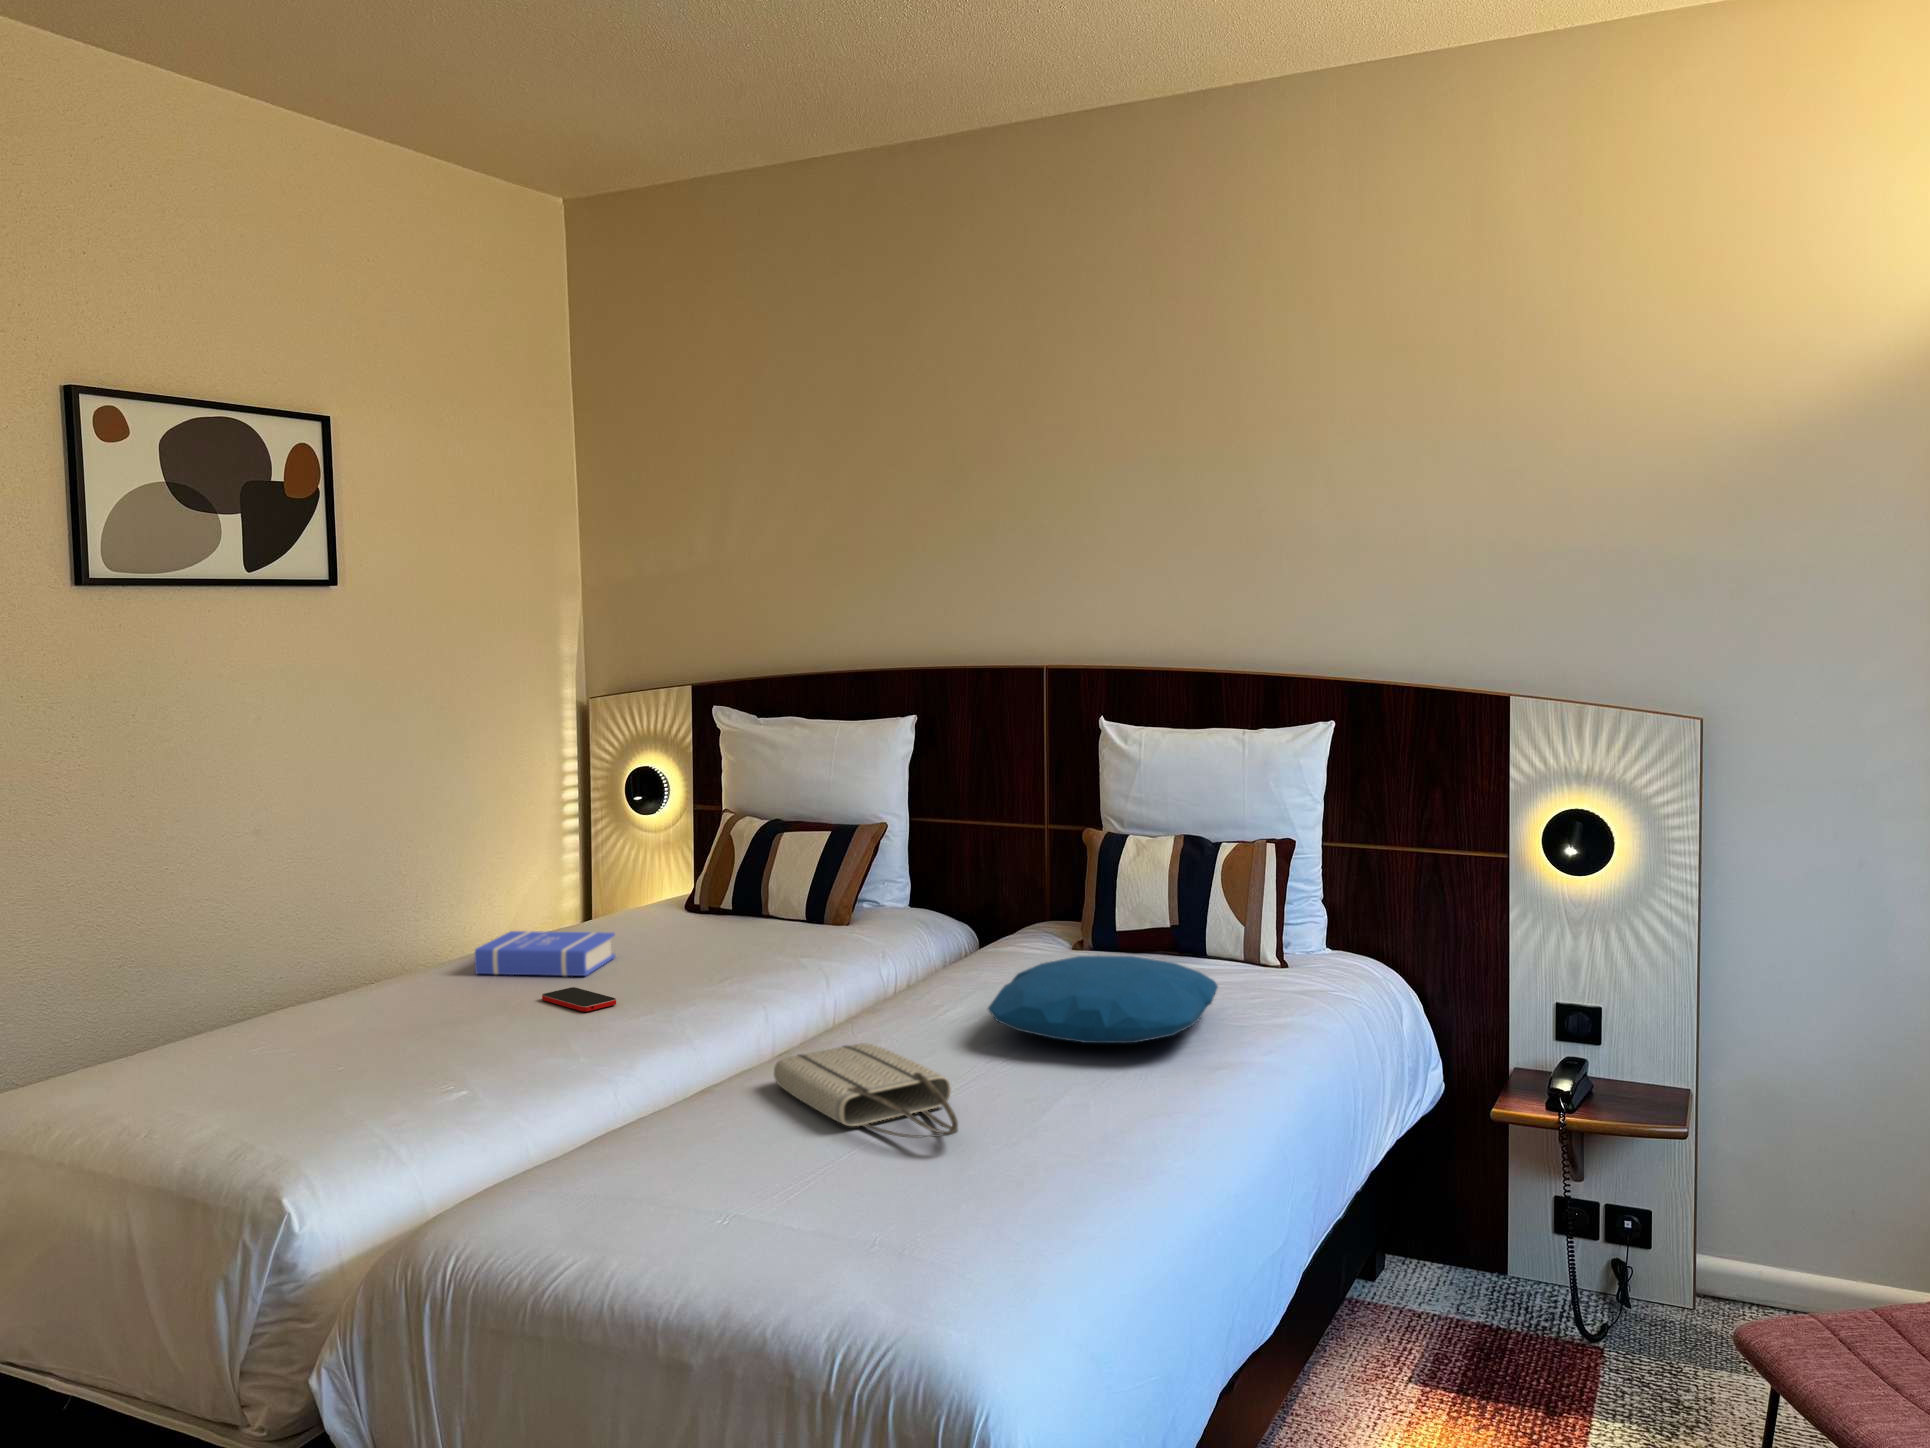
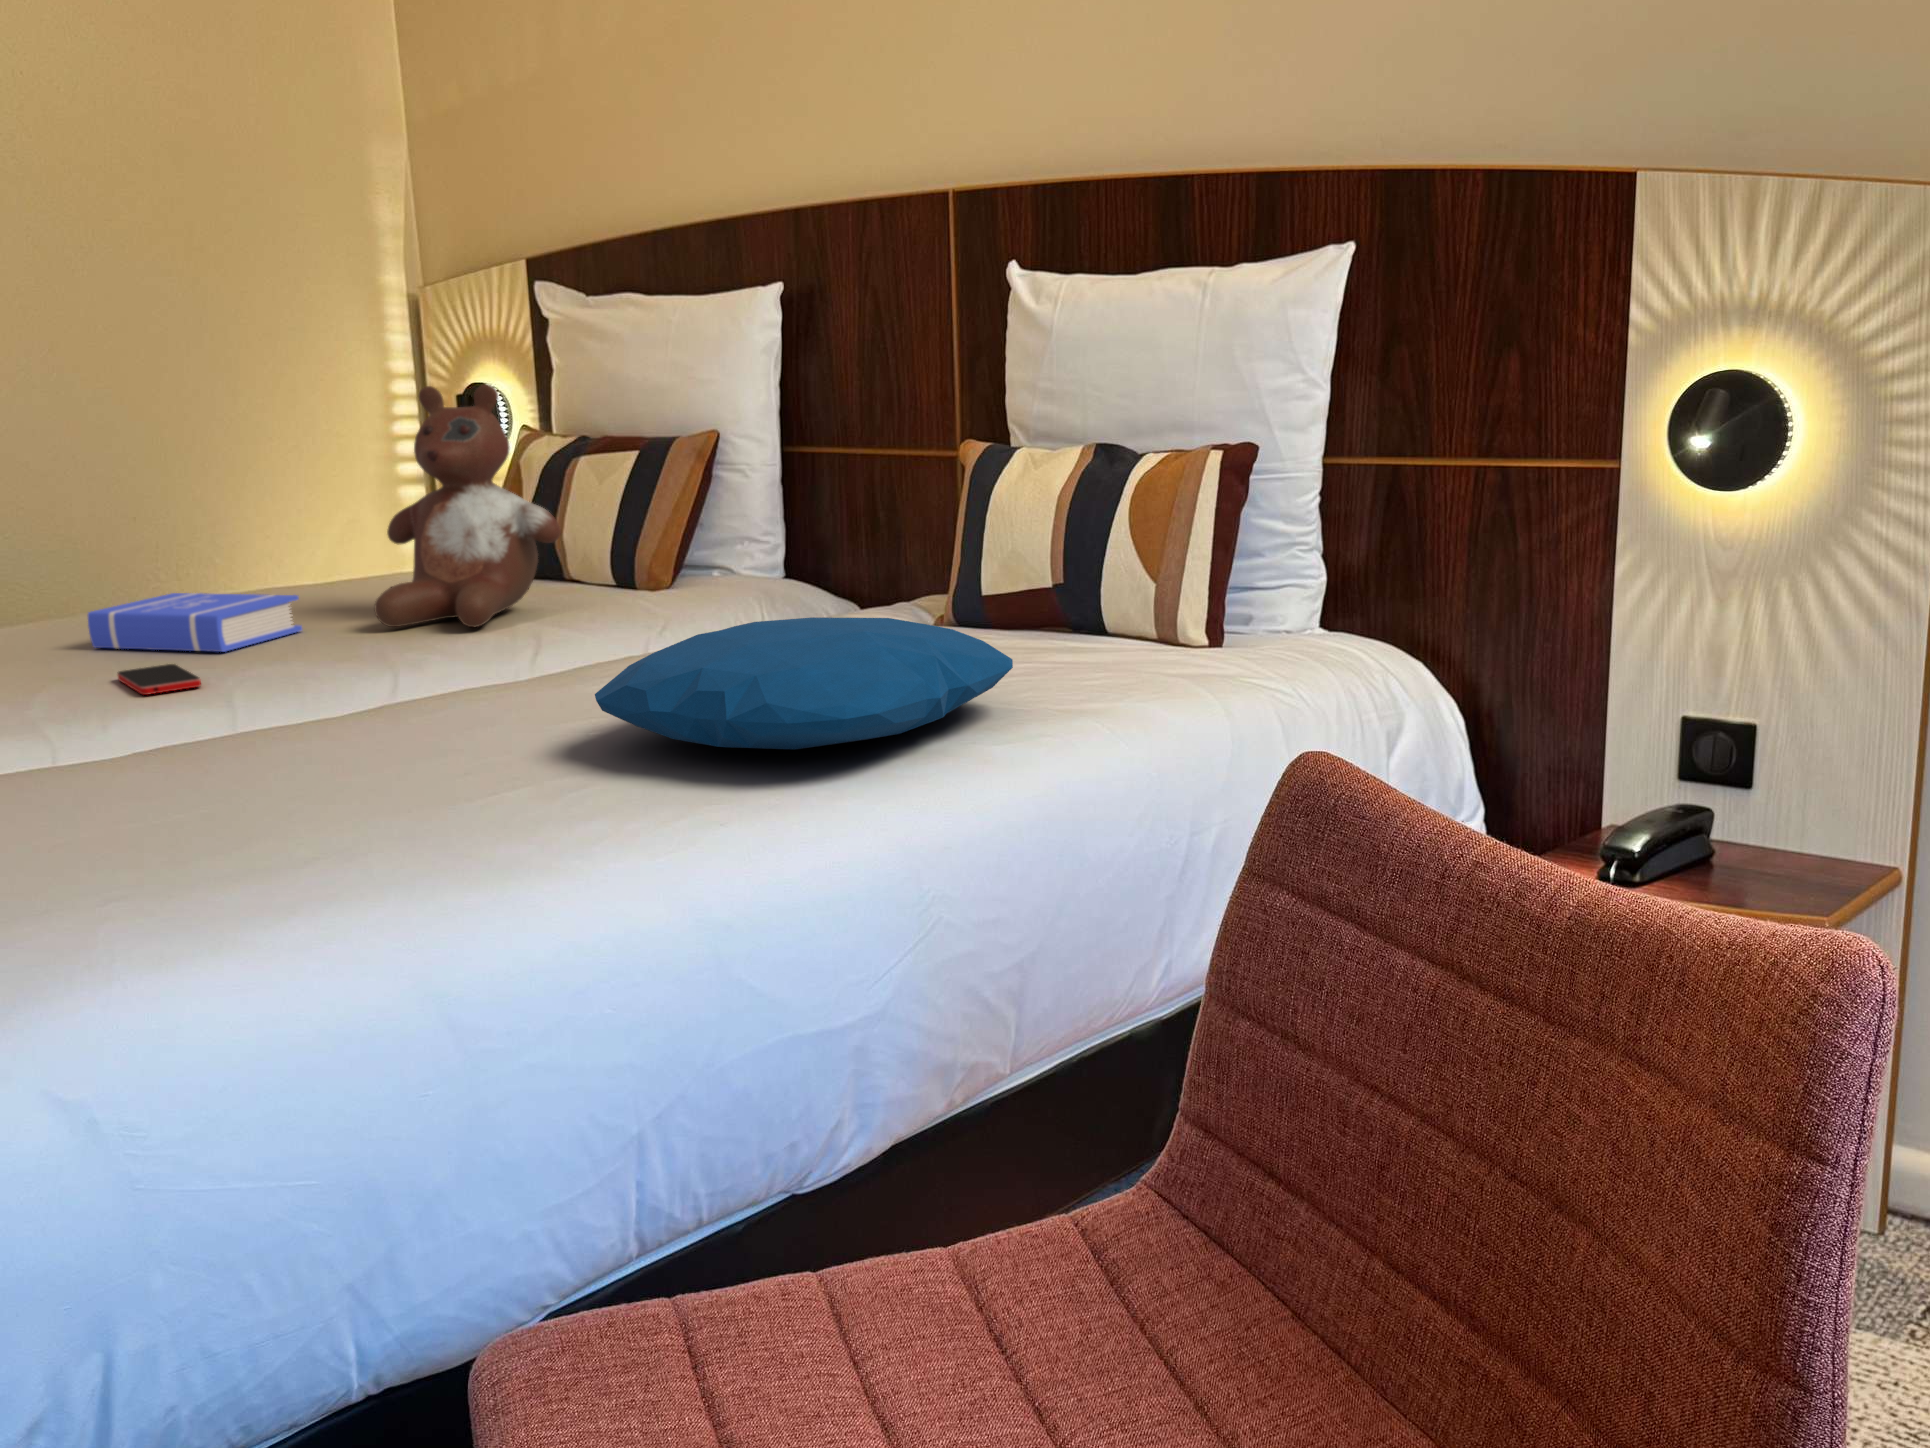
stuffed bear: none [662,787,791,954] -> present [374,384,561,627]
tote bag: present [774,1044,958,1138] -> none [175,737,400,877]

